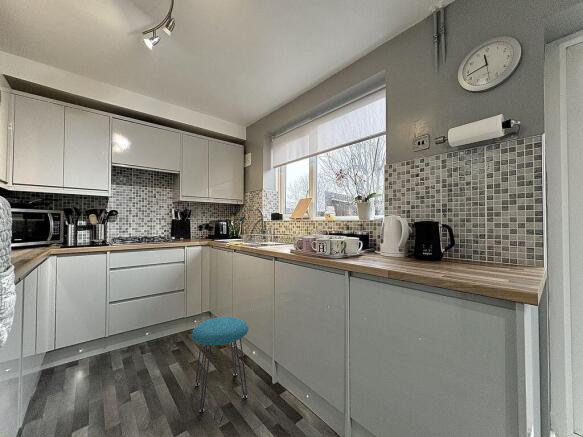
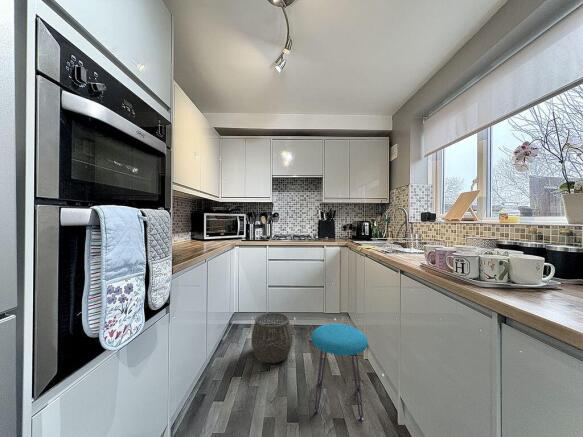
woven basket: none [95,327,157,392] -> present [251,313,293,363]

